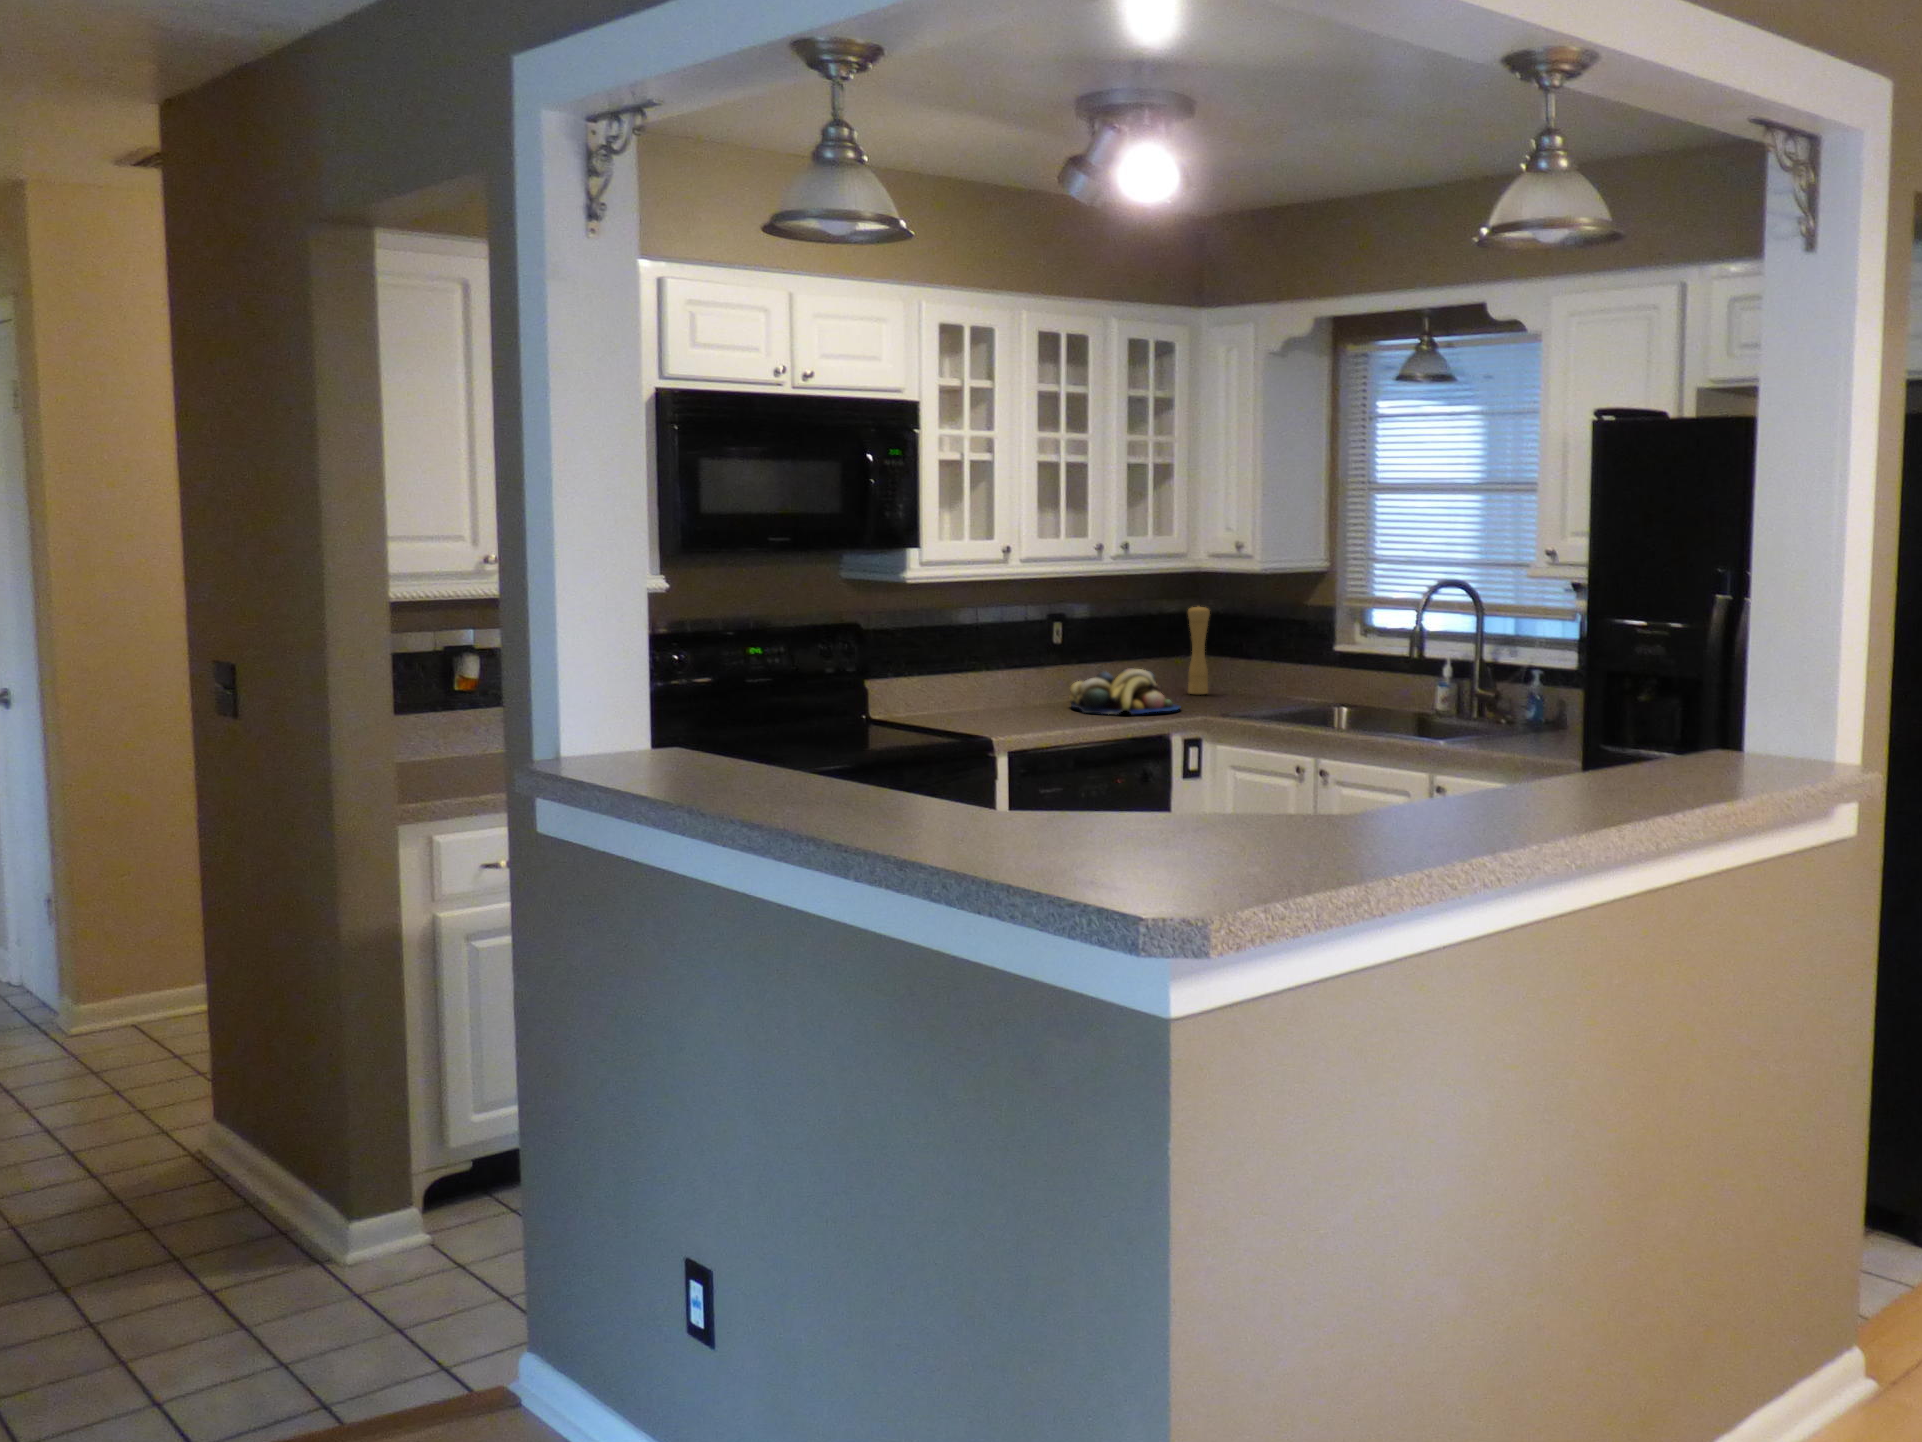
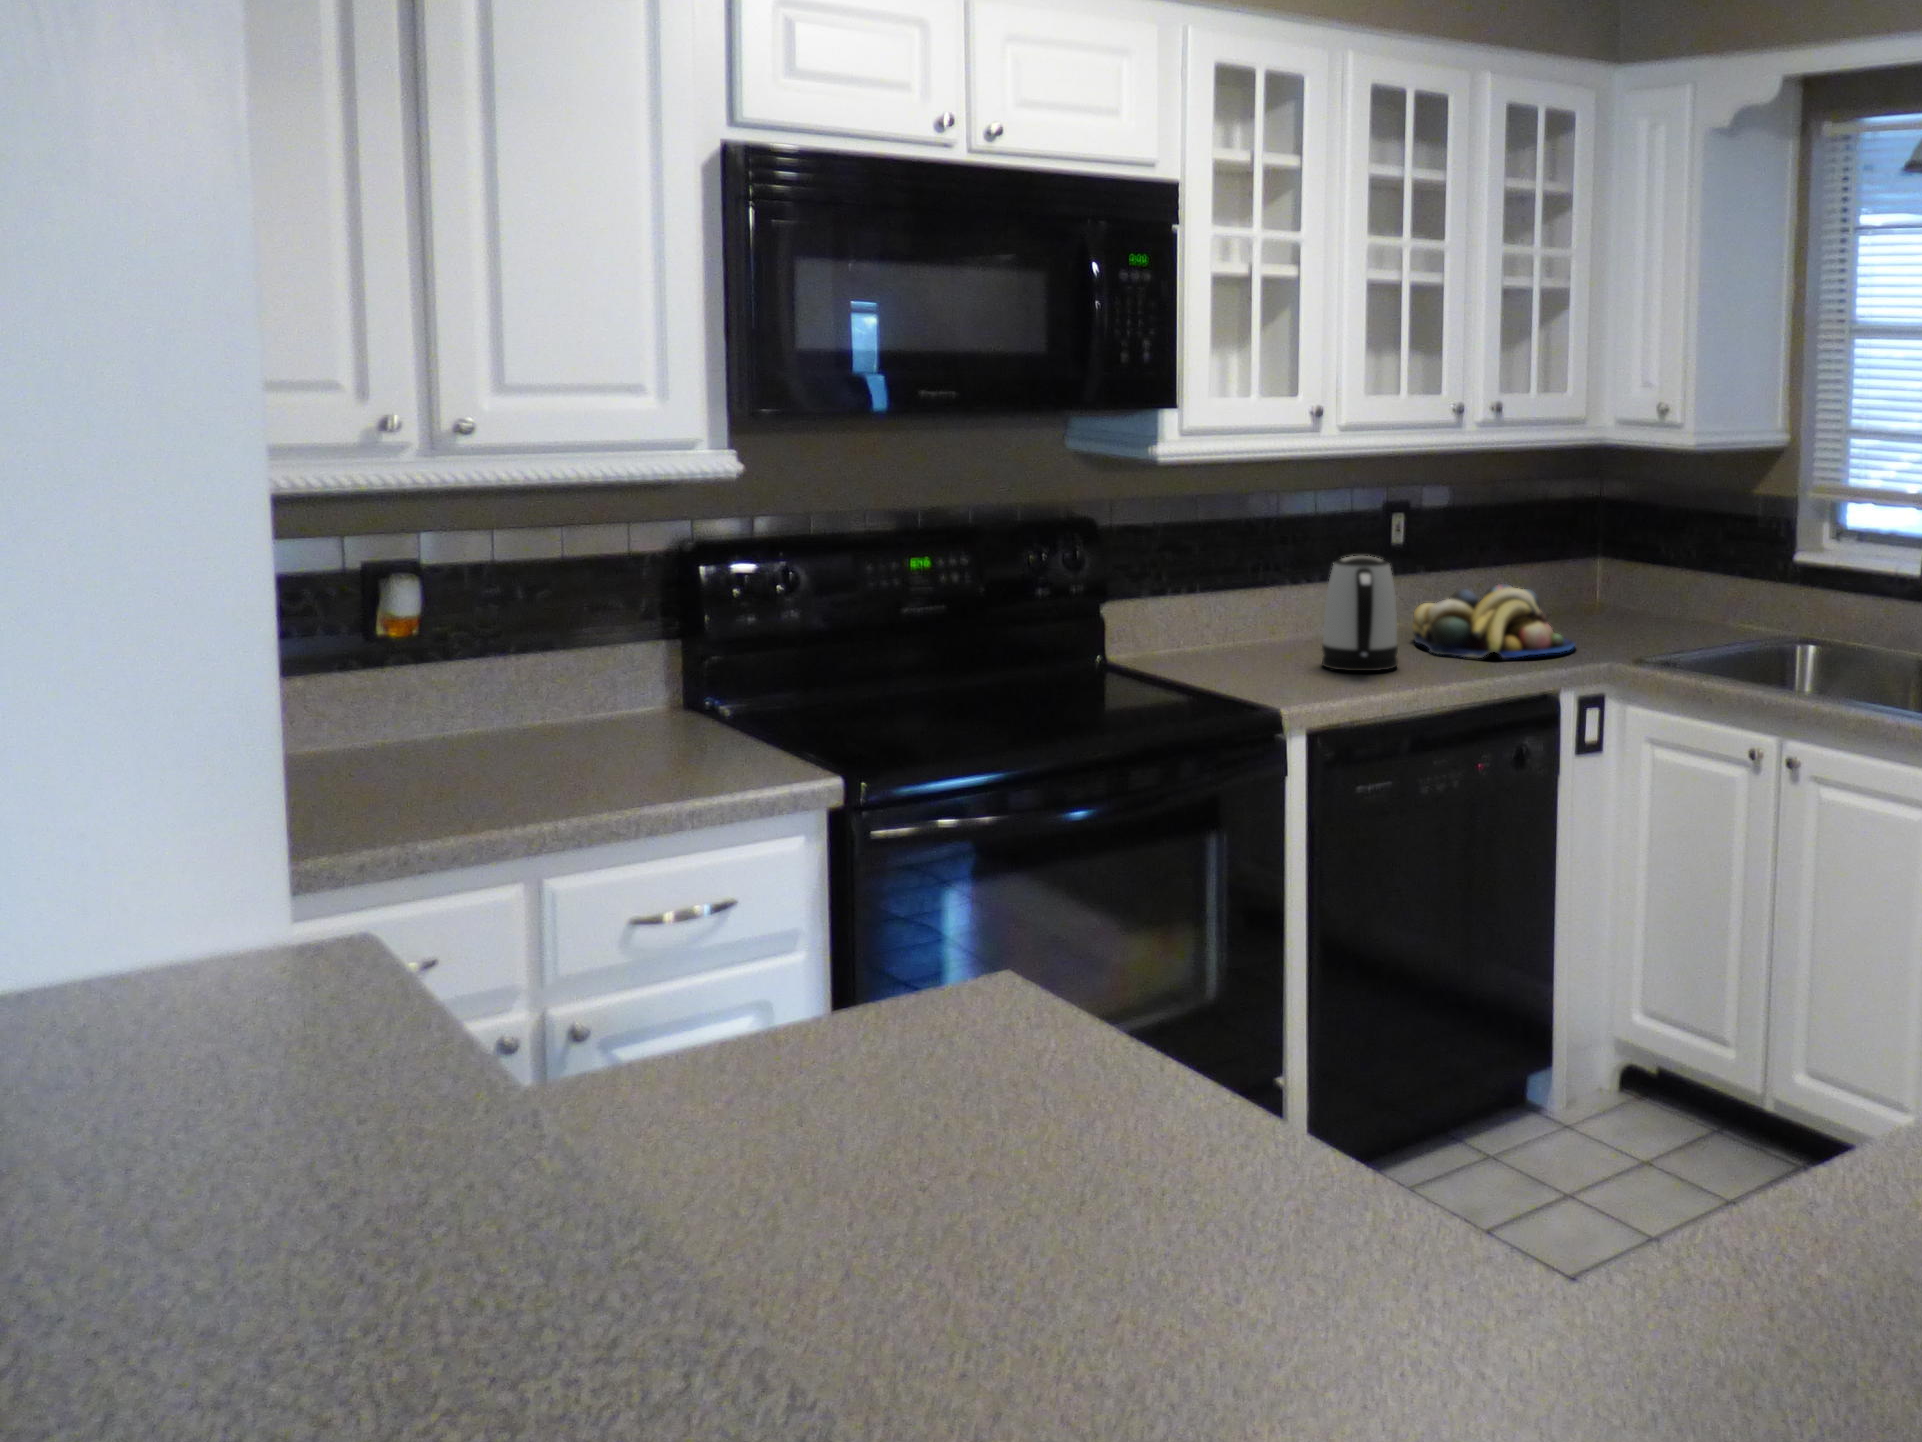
pepper mill: present [1188,606,1210,694] -> none [1584,490,1617,617]
kettle: none [1012,646,1062,721] -> present [1322,556,1398,671]

